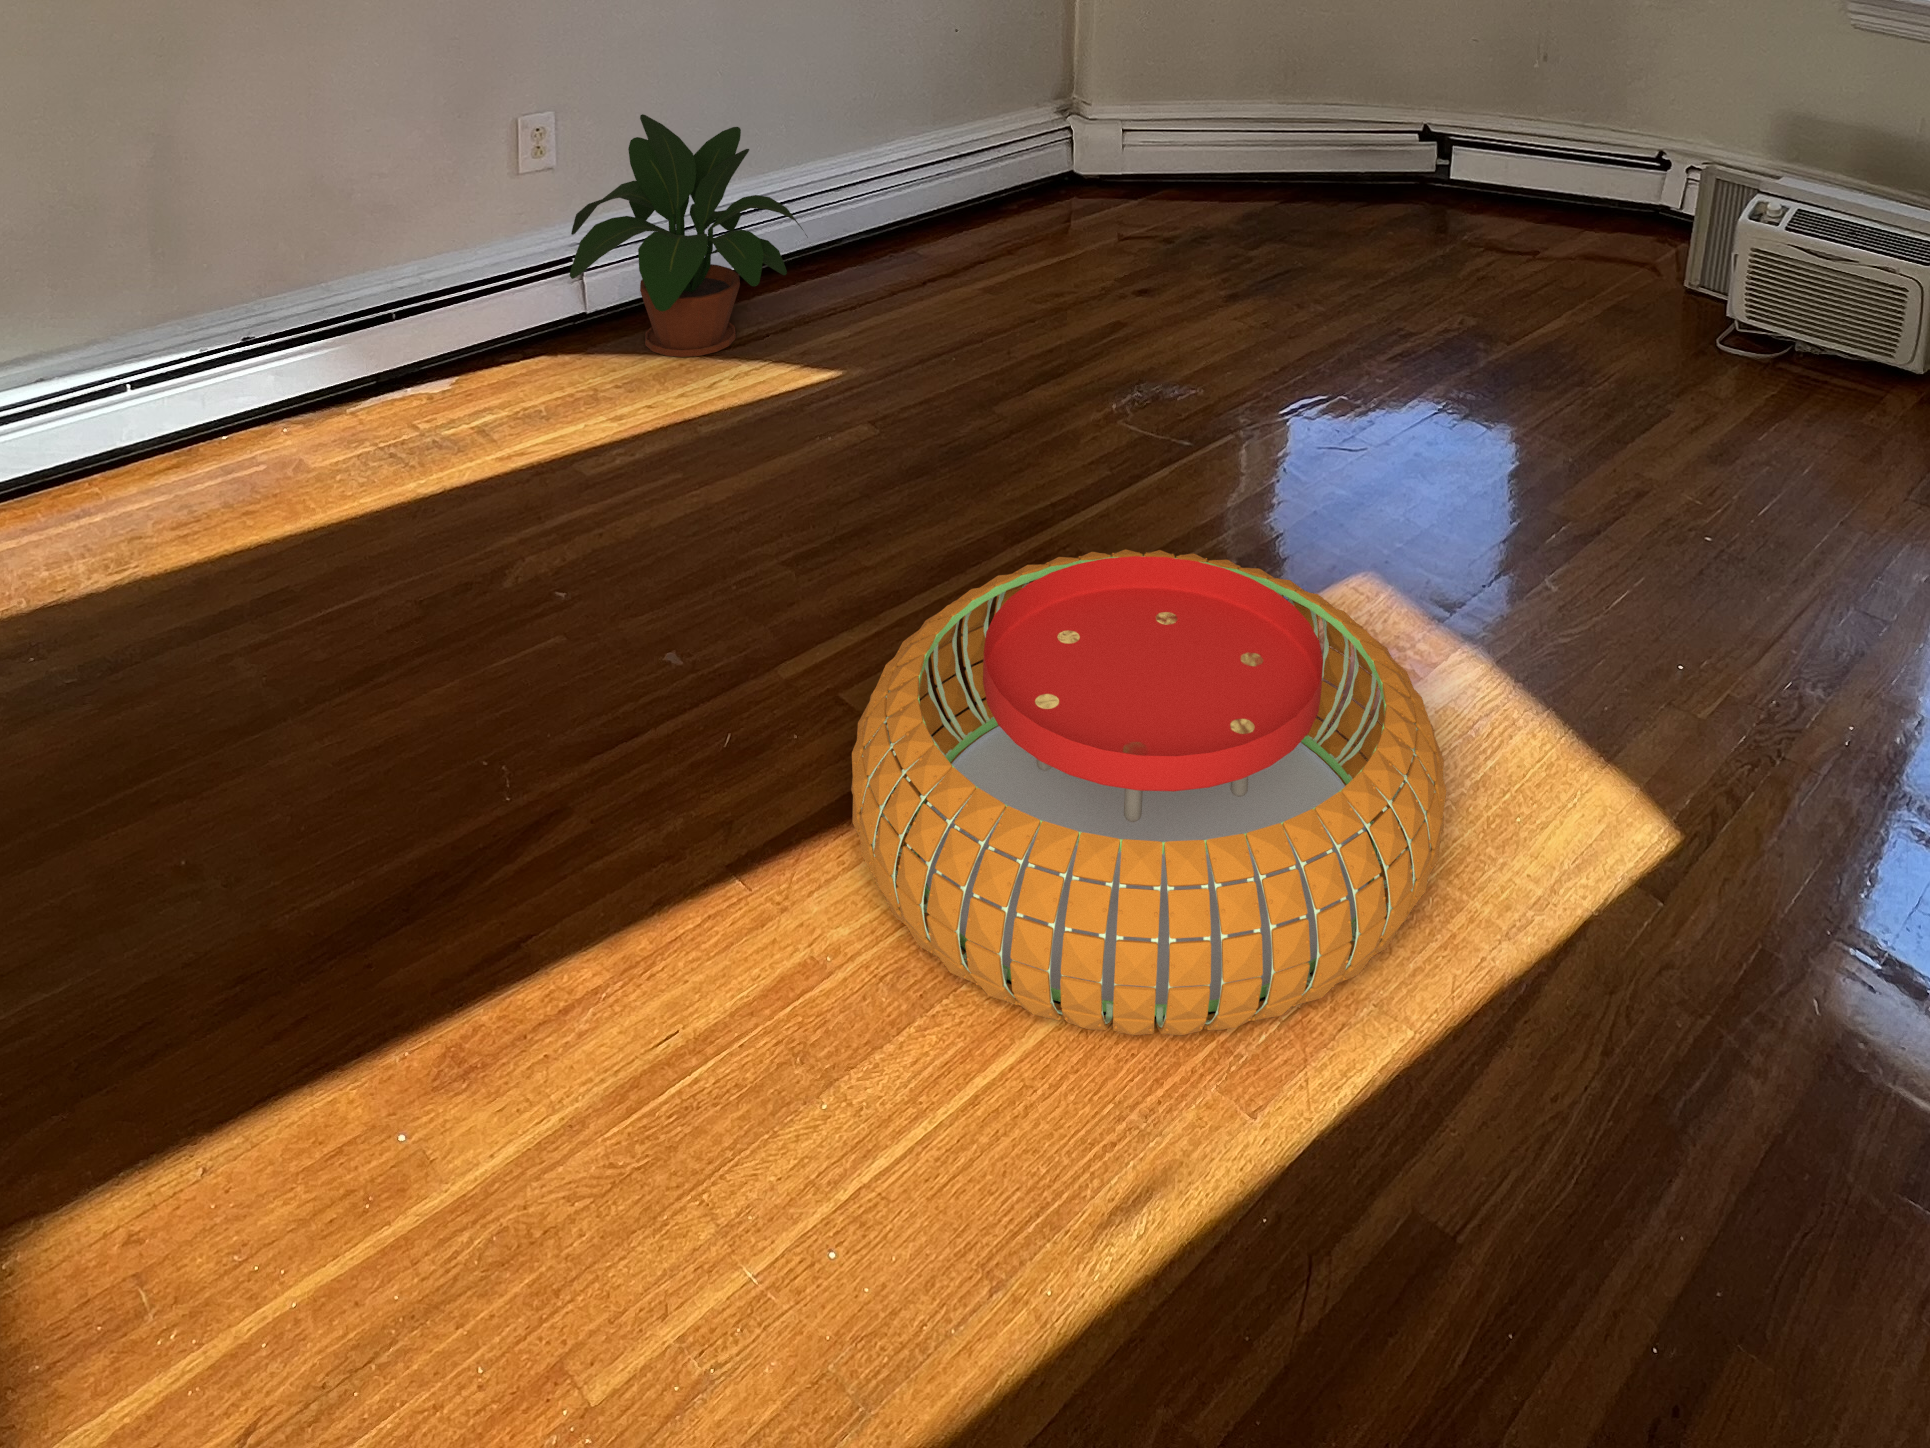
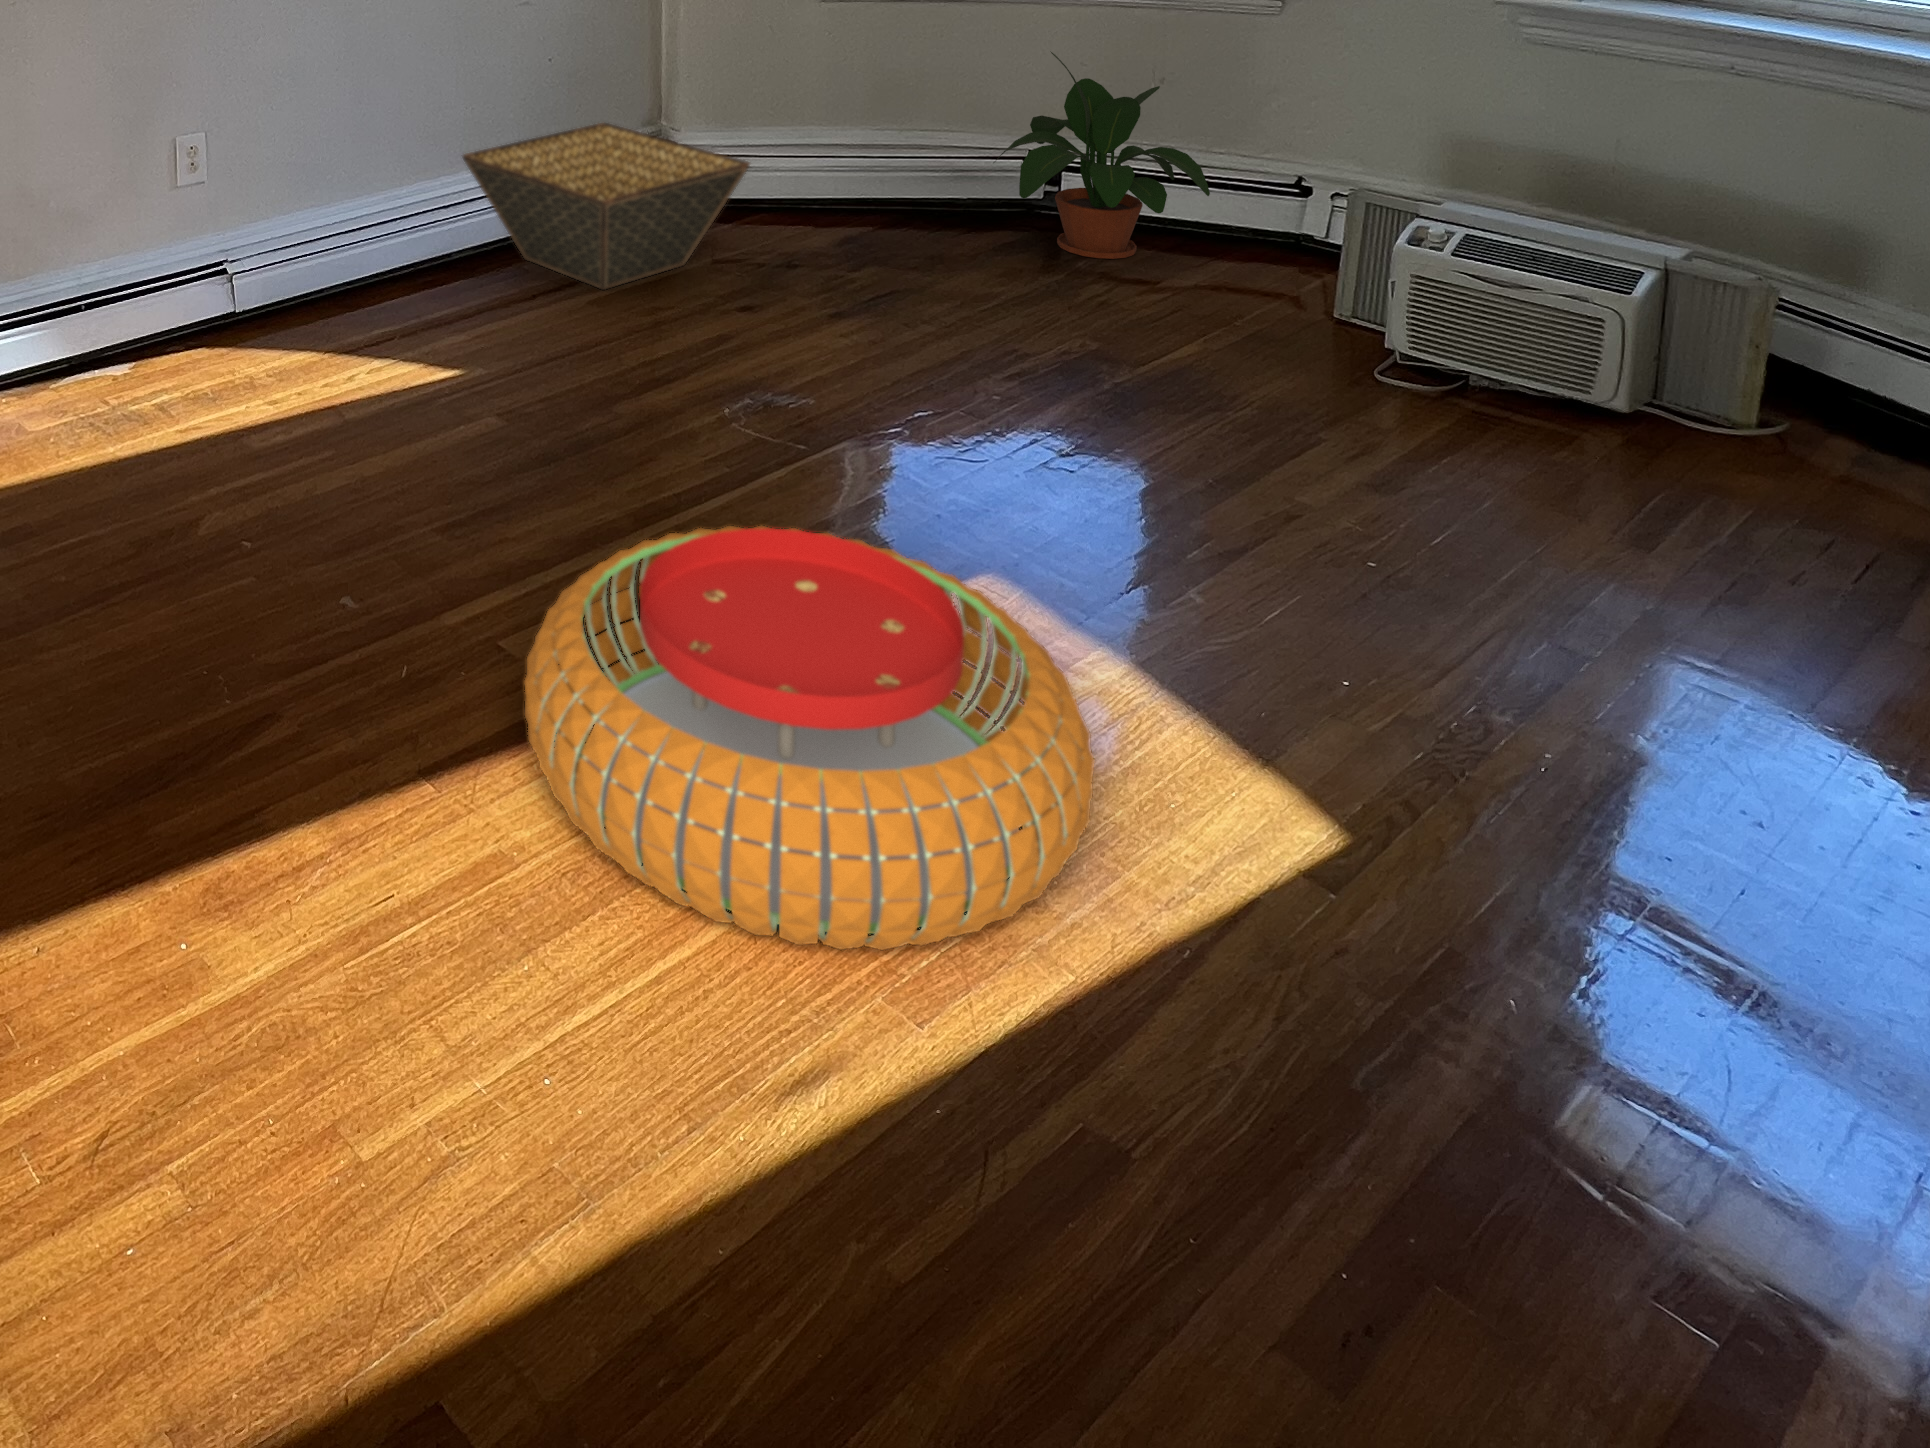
basket: none [848,99,1150,278] -> present [463,123,750,290]
potted plant: present [570,114,808,357] -> present [996,52,1210,259]

